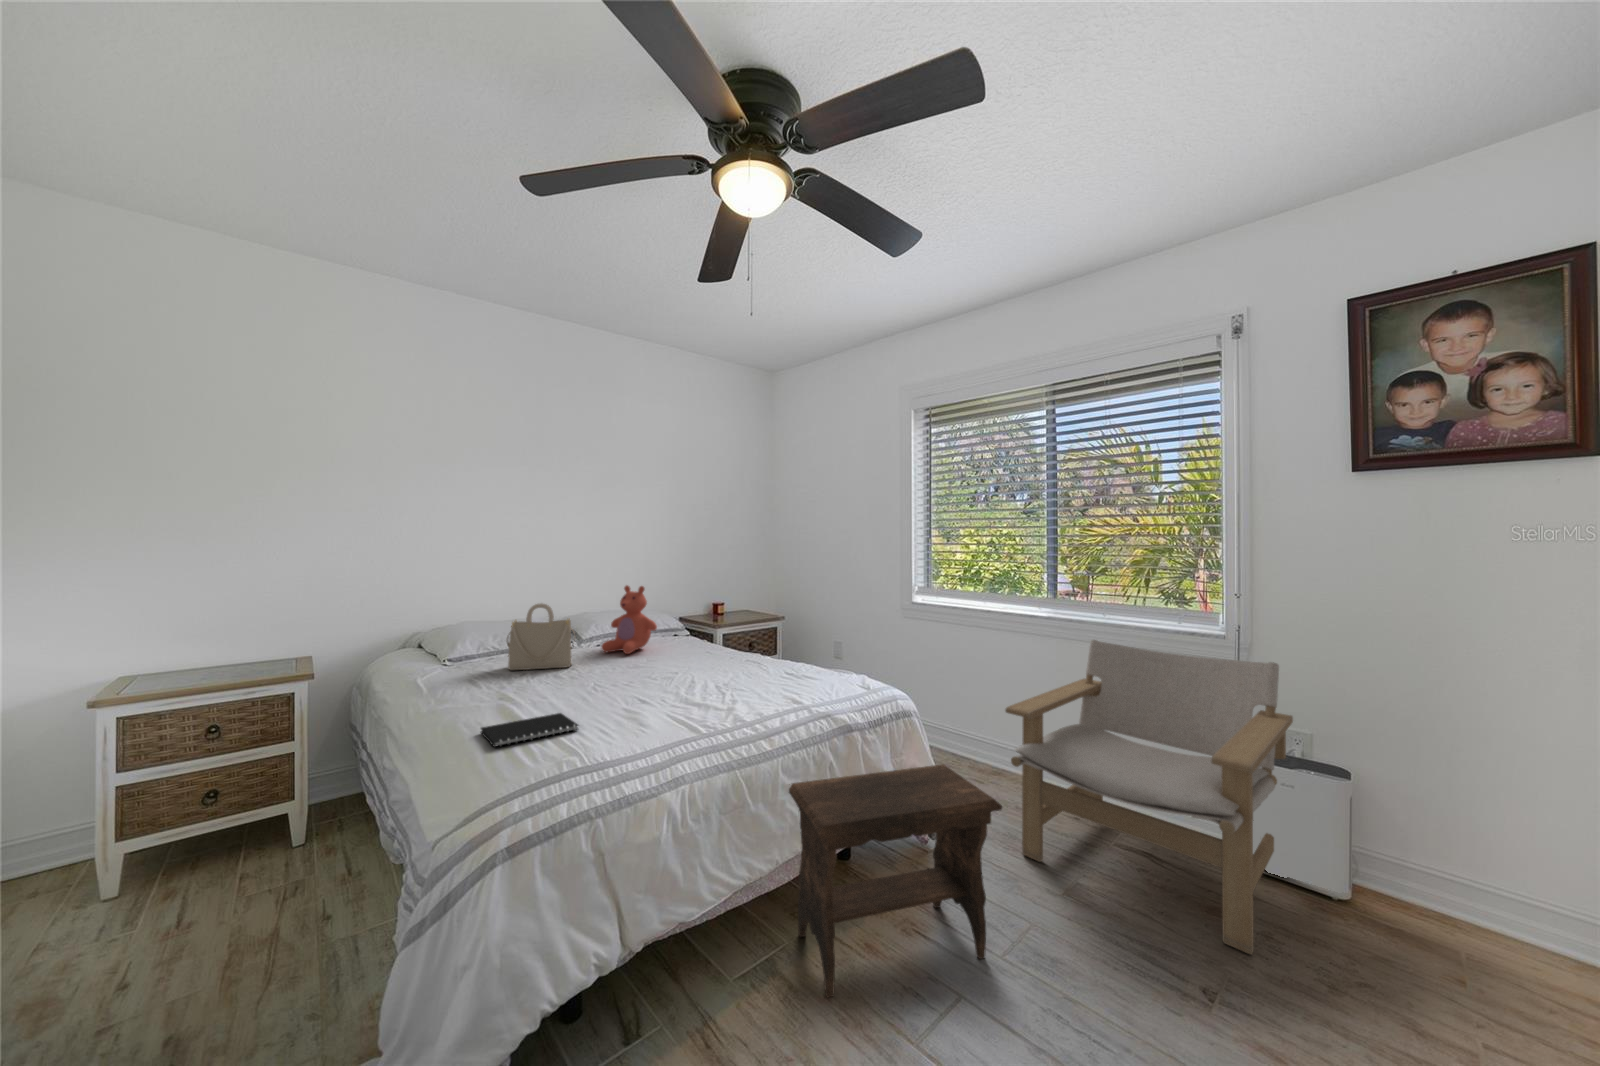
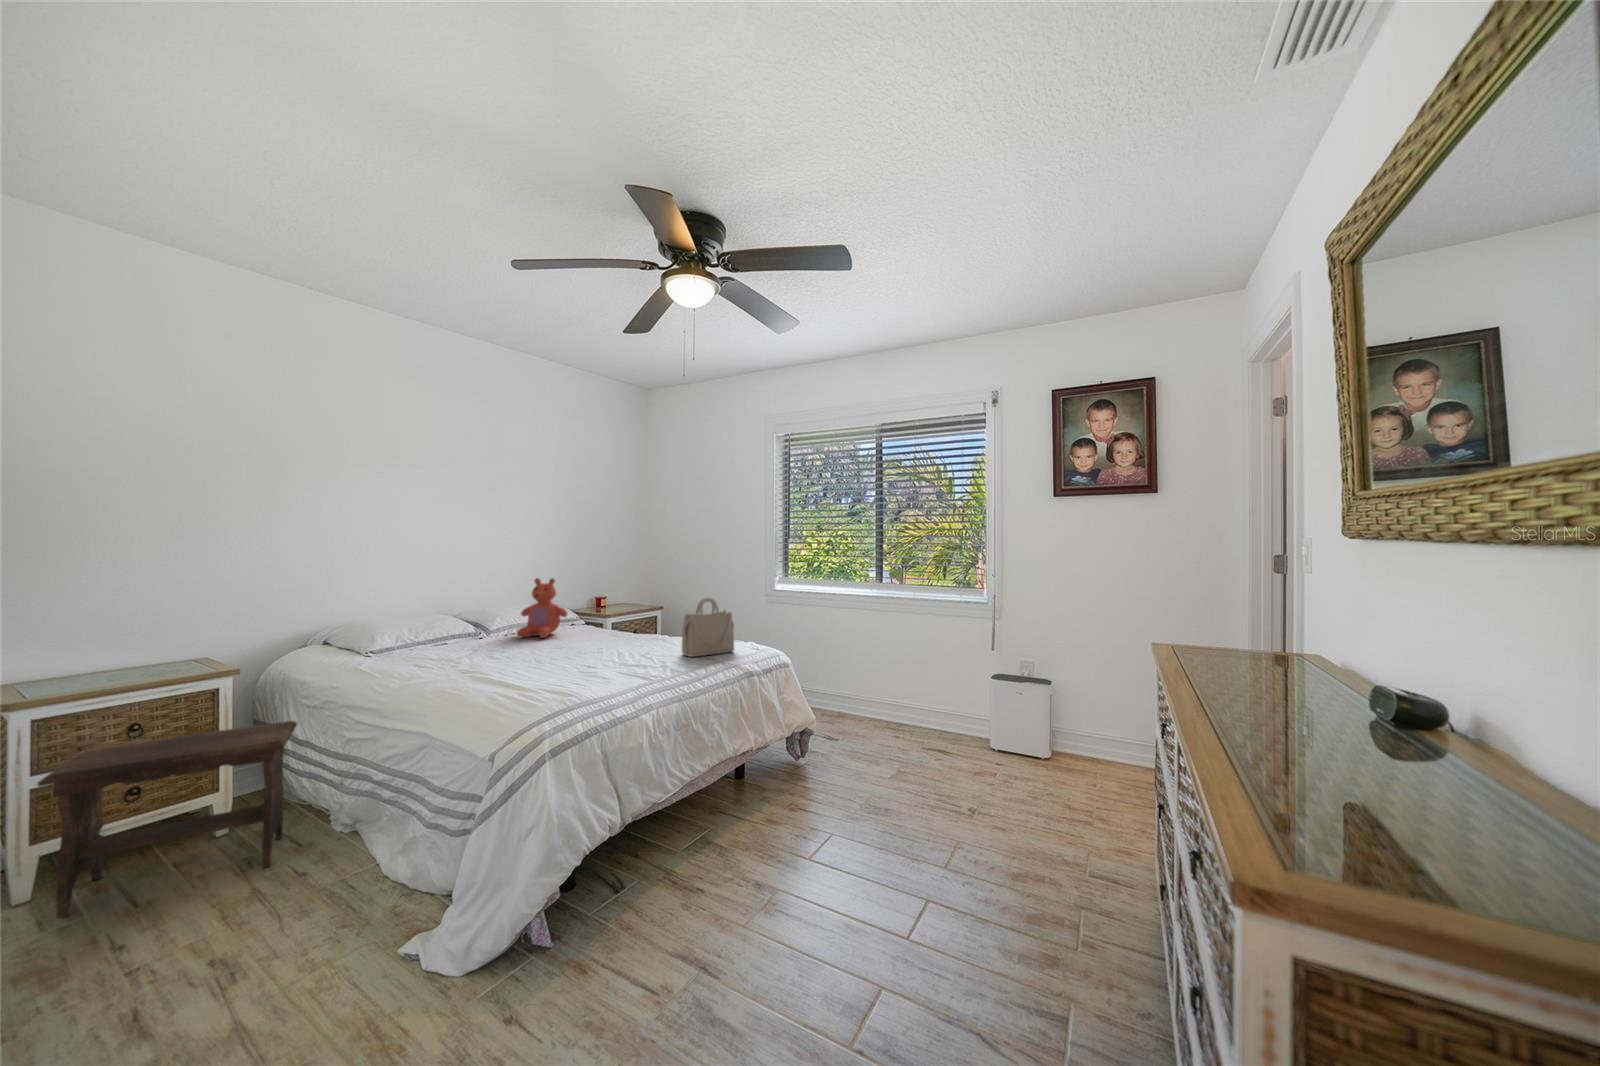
handbag: present [507,603,573,670] -> present [682,598,734,657]
lounge chair: present [1005,640,1293,955] -> none [855,608,1023,787]
notebook: present [480,713,578,747] -> none [469,679,553,702]
footstool: present [789,764,1002,998] -> present [38,721,297,918]

